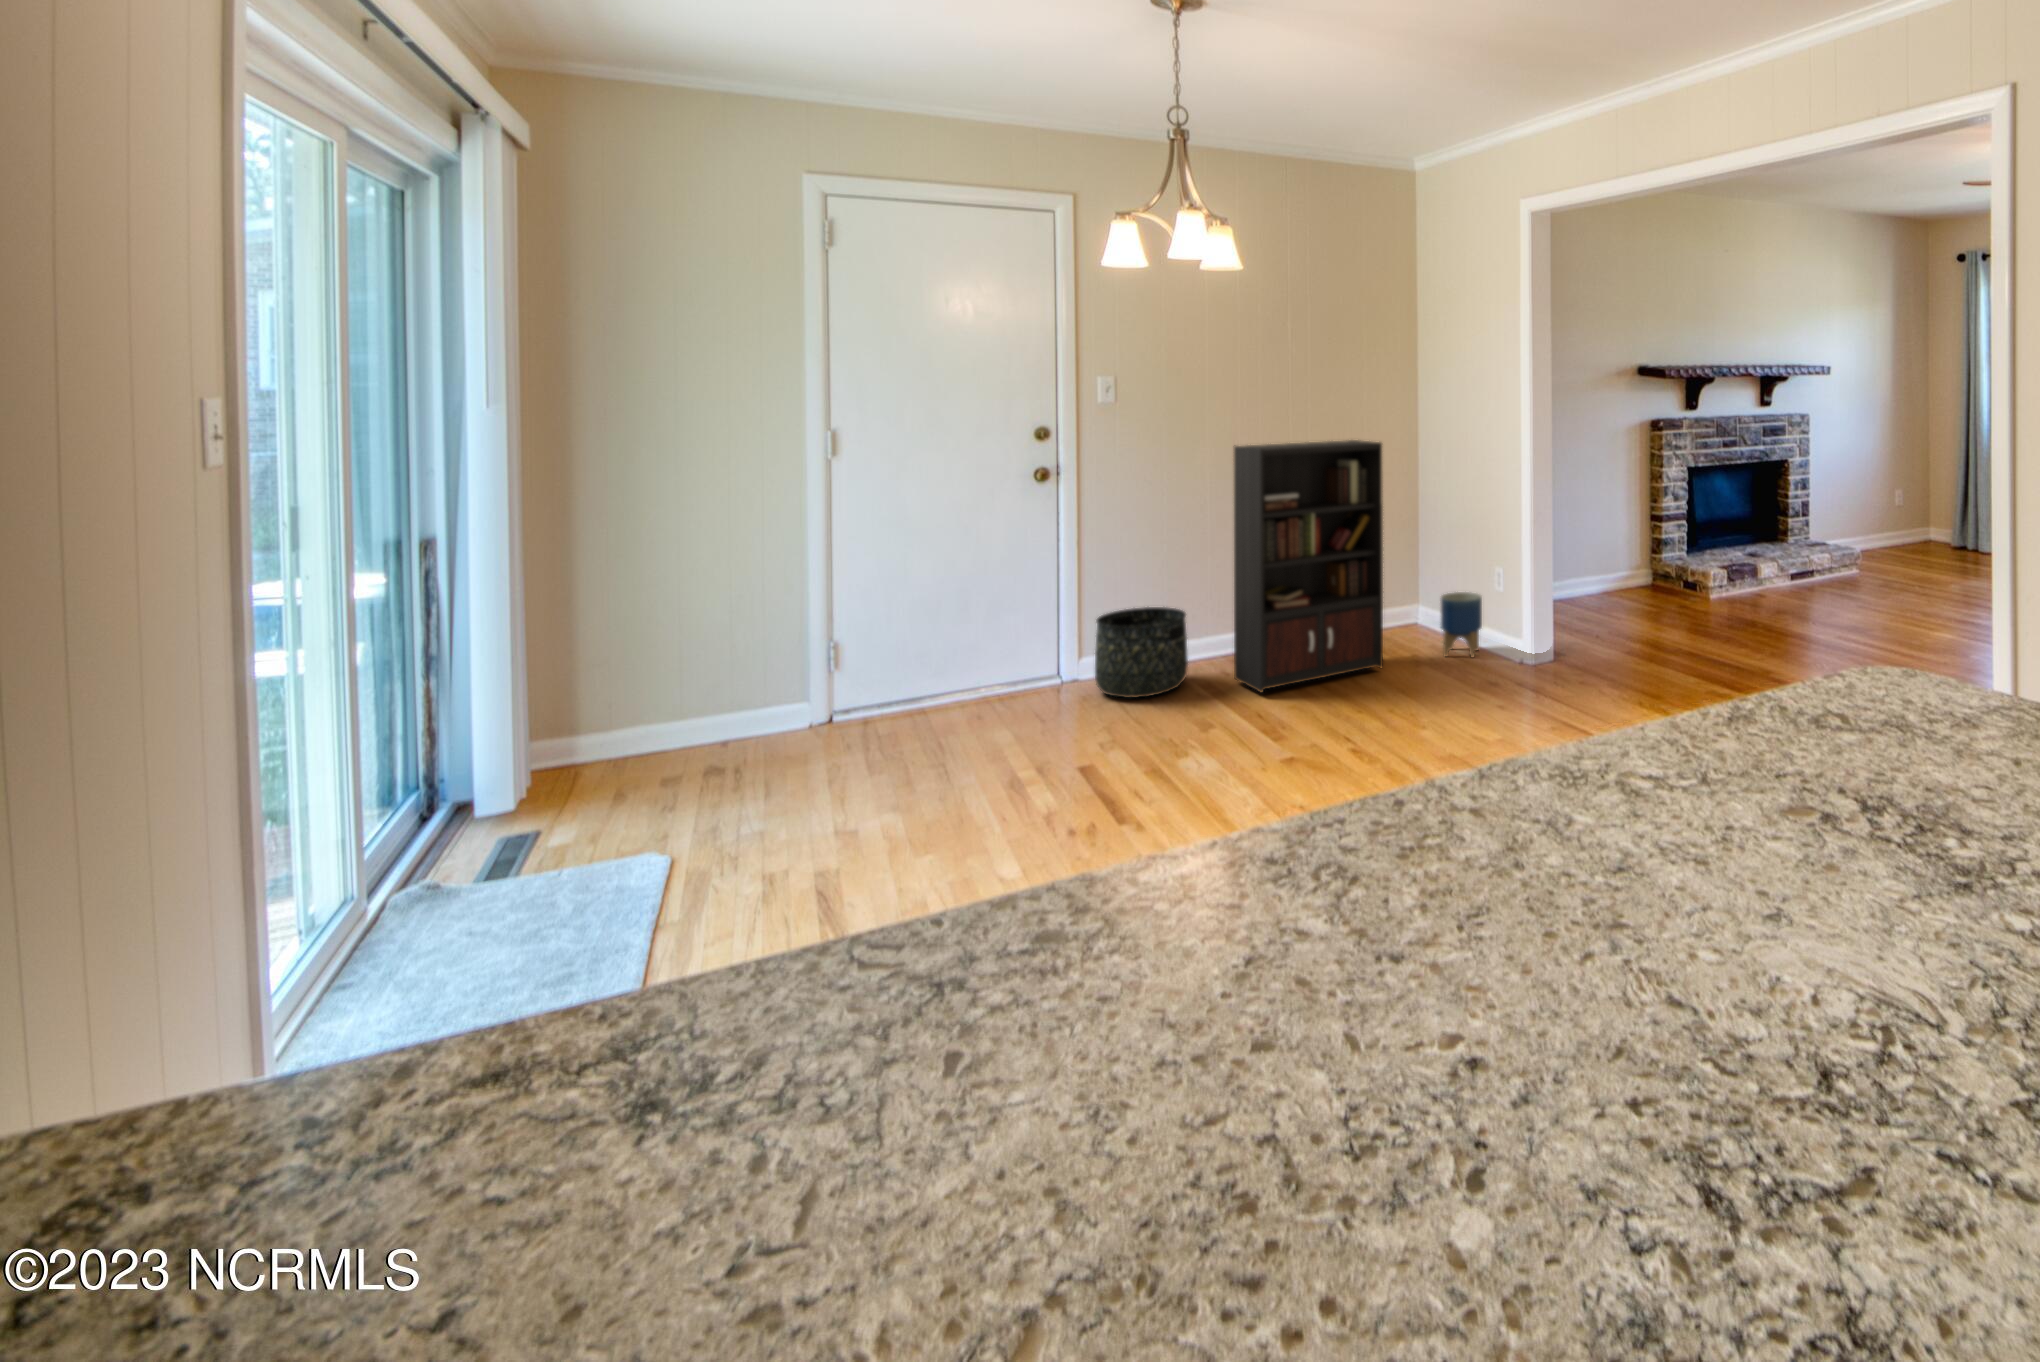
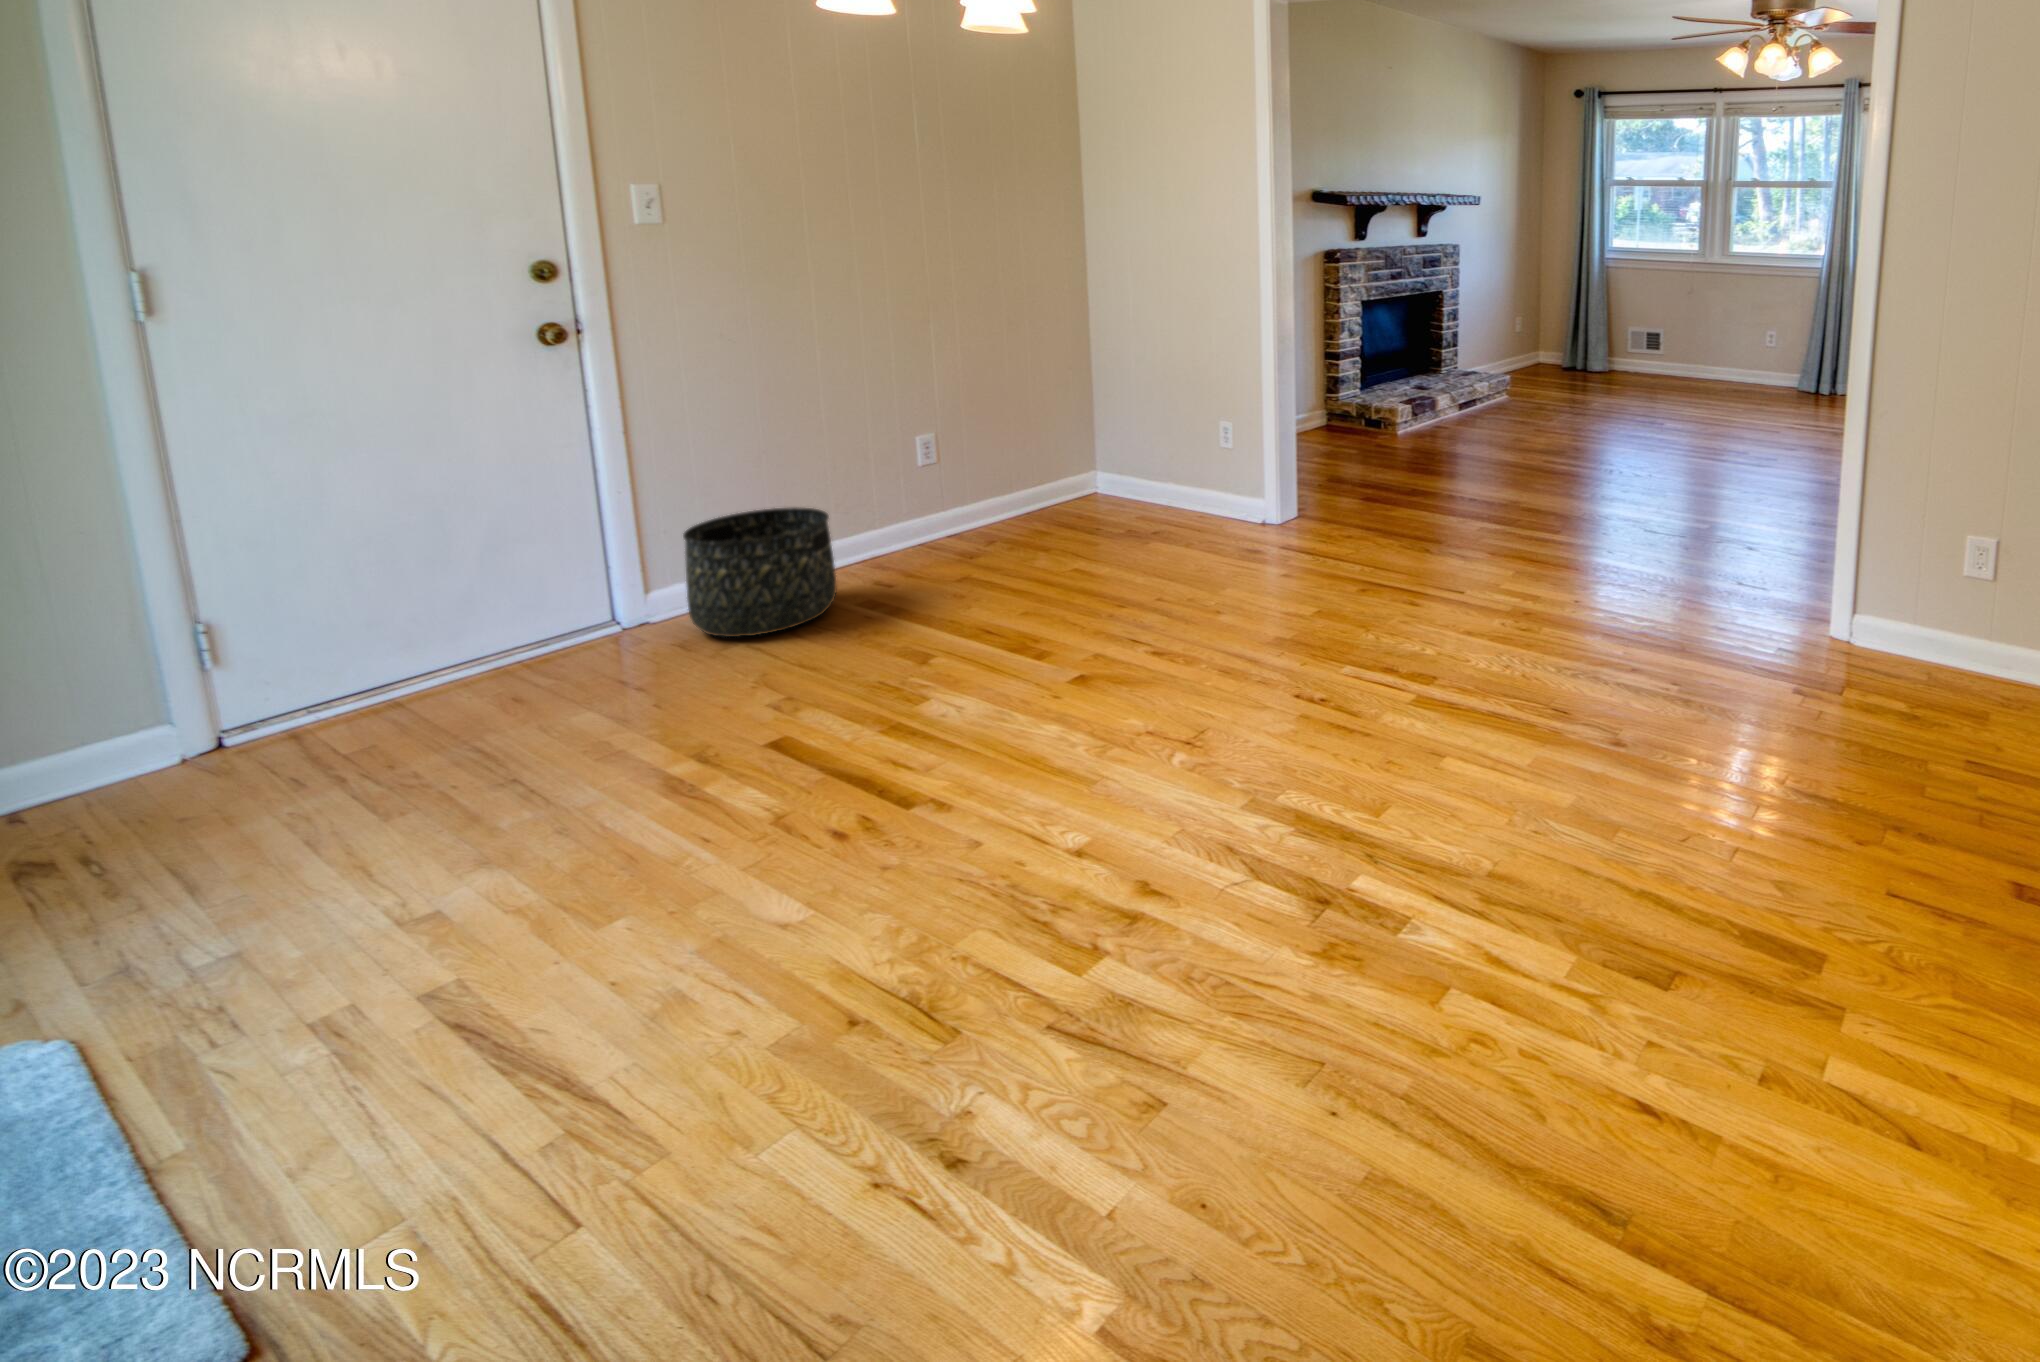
bookcase: present [1234,440,1383,692] -> none [884,275,1101,600]
planter: present [1440,592,1482,657] -> none [1153,450,1204,525]

